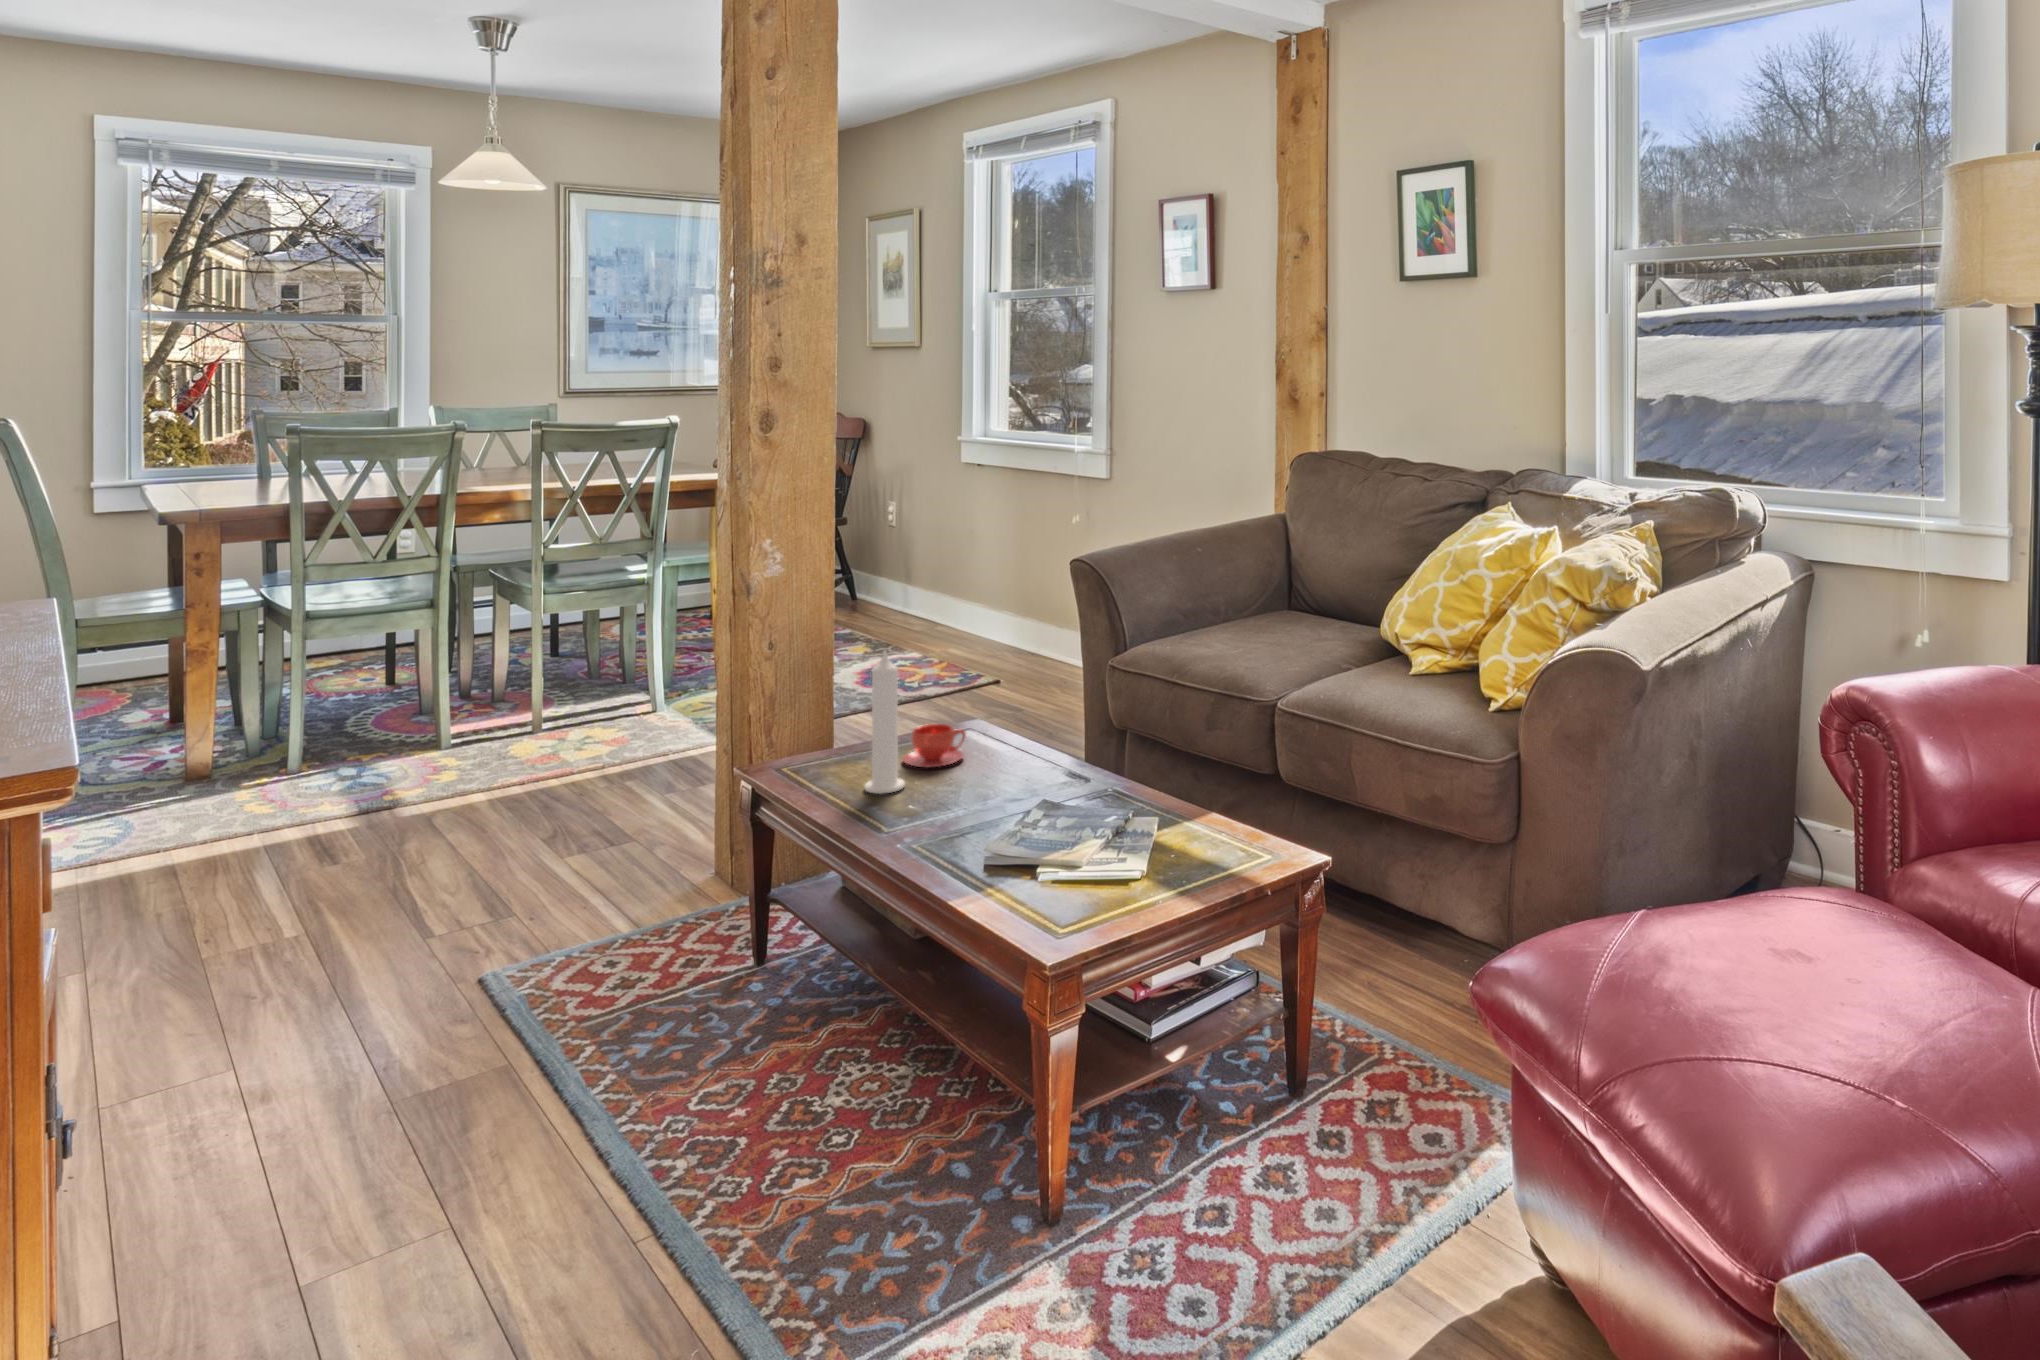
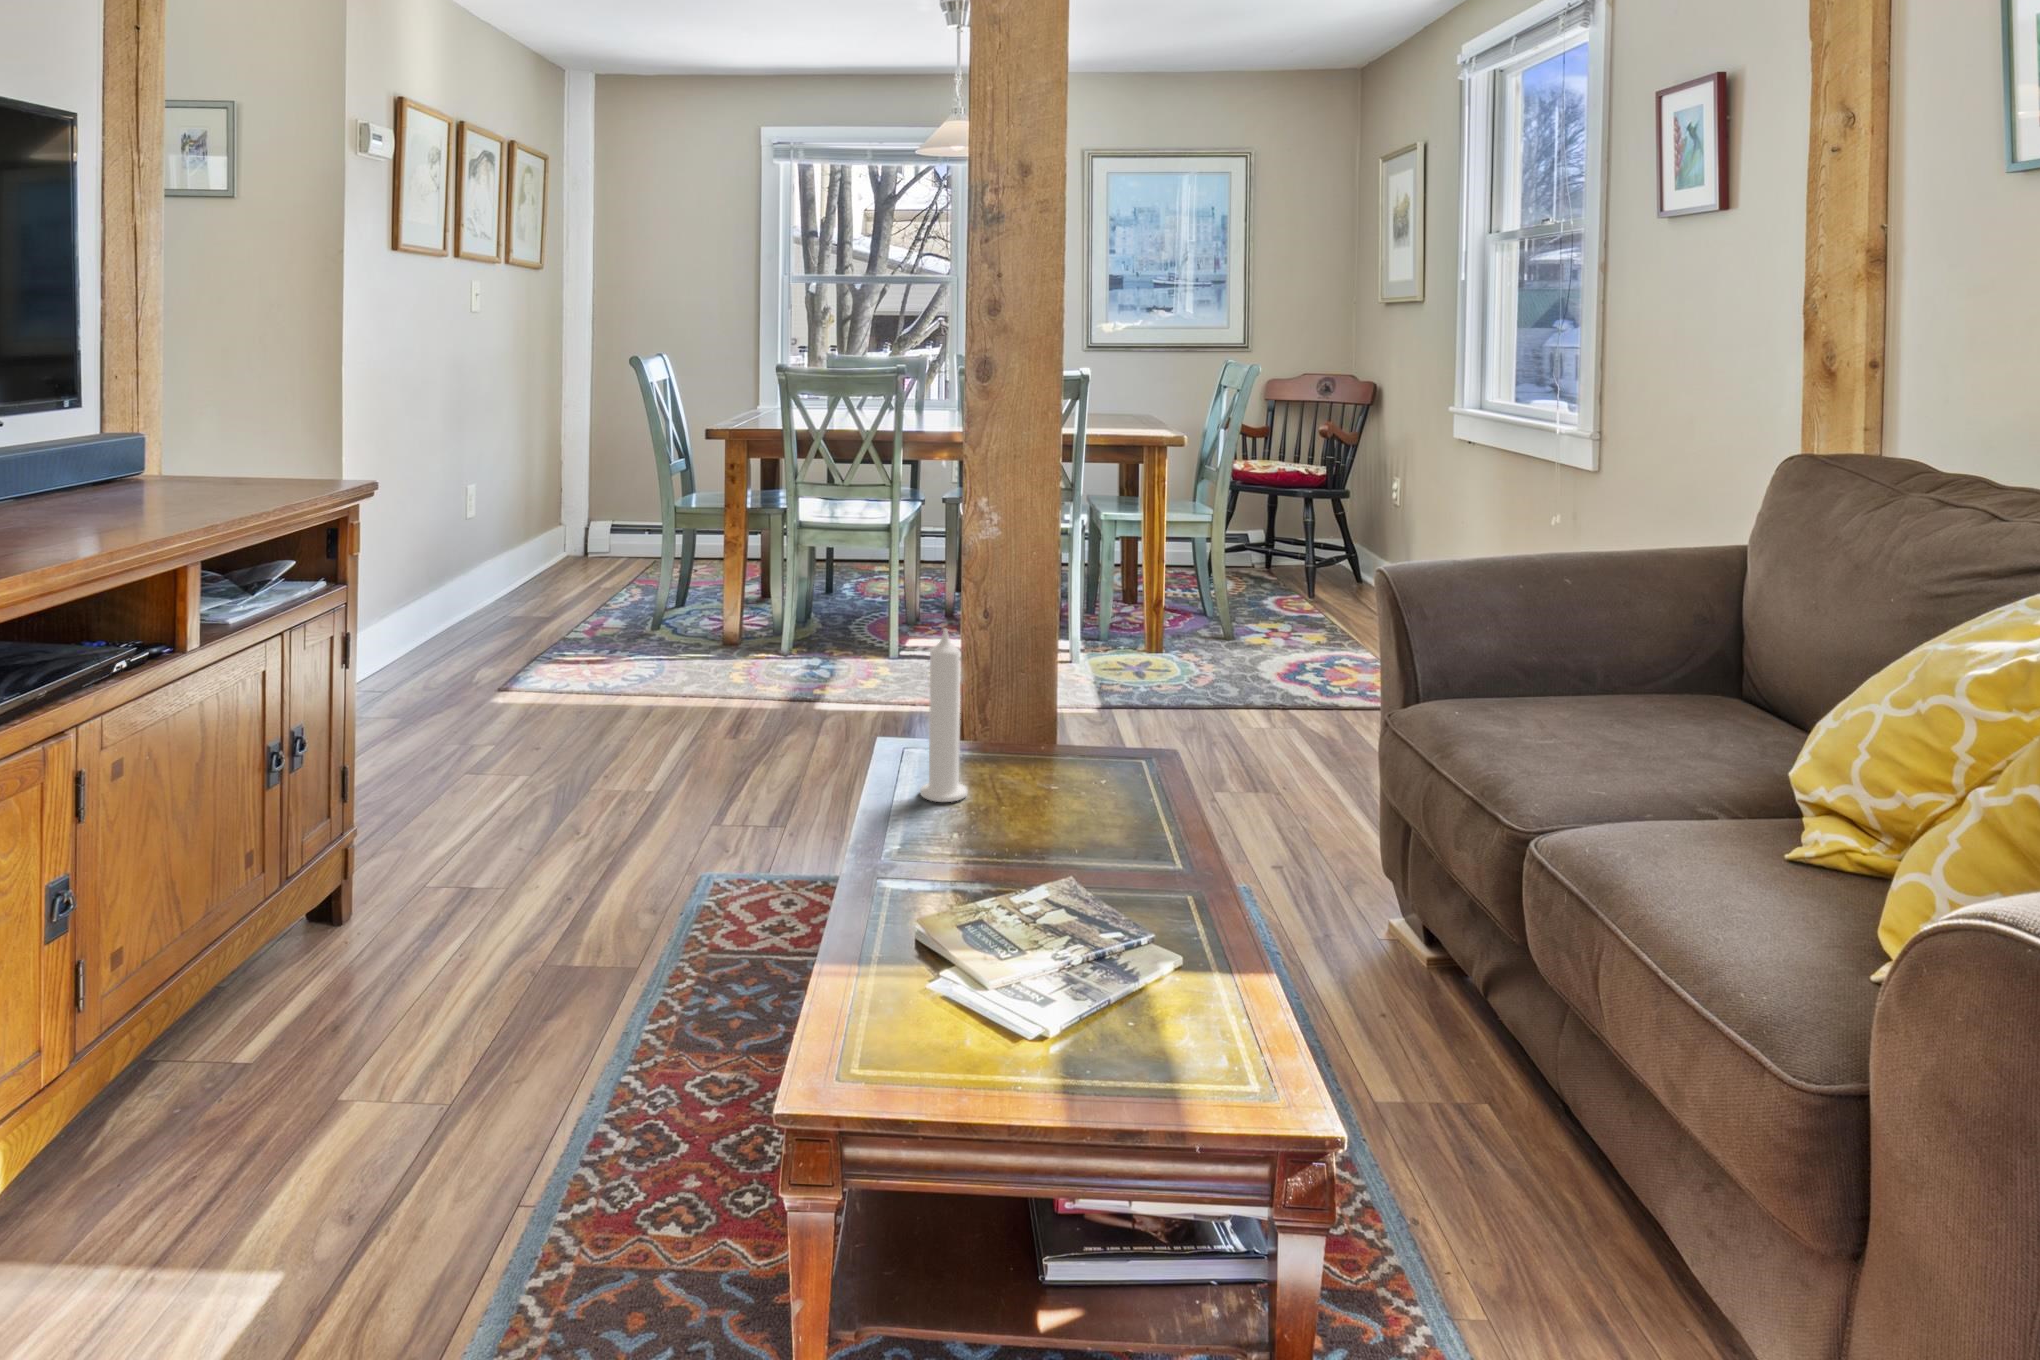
teacup: present [902,724,966,768] -> none [999,729,1075,785]

